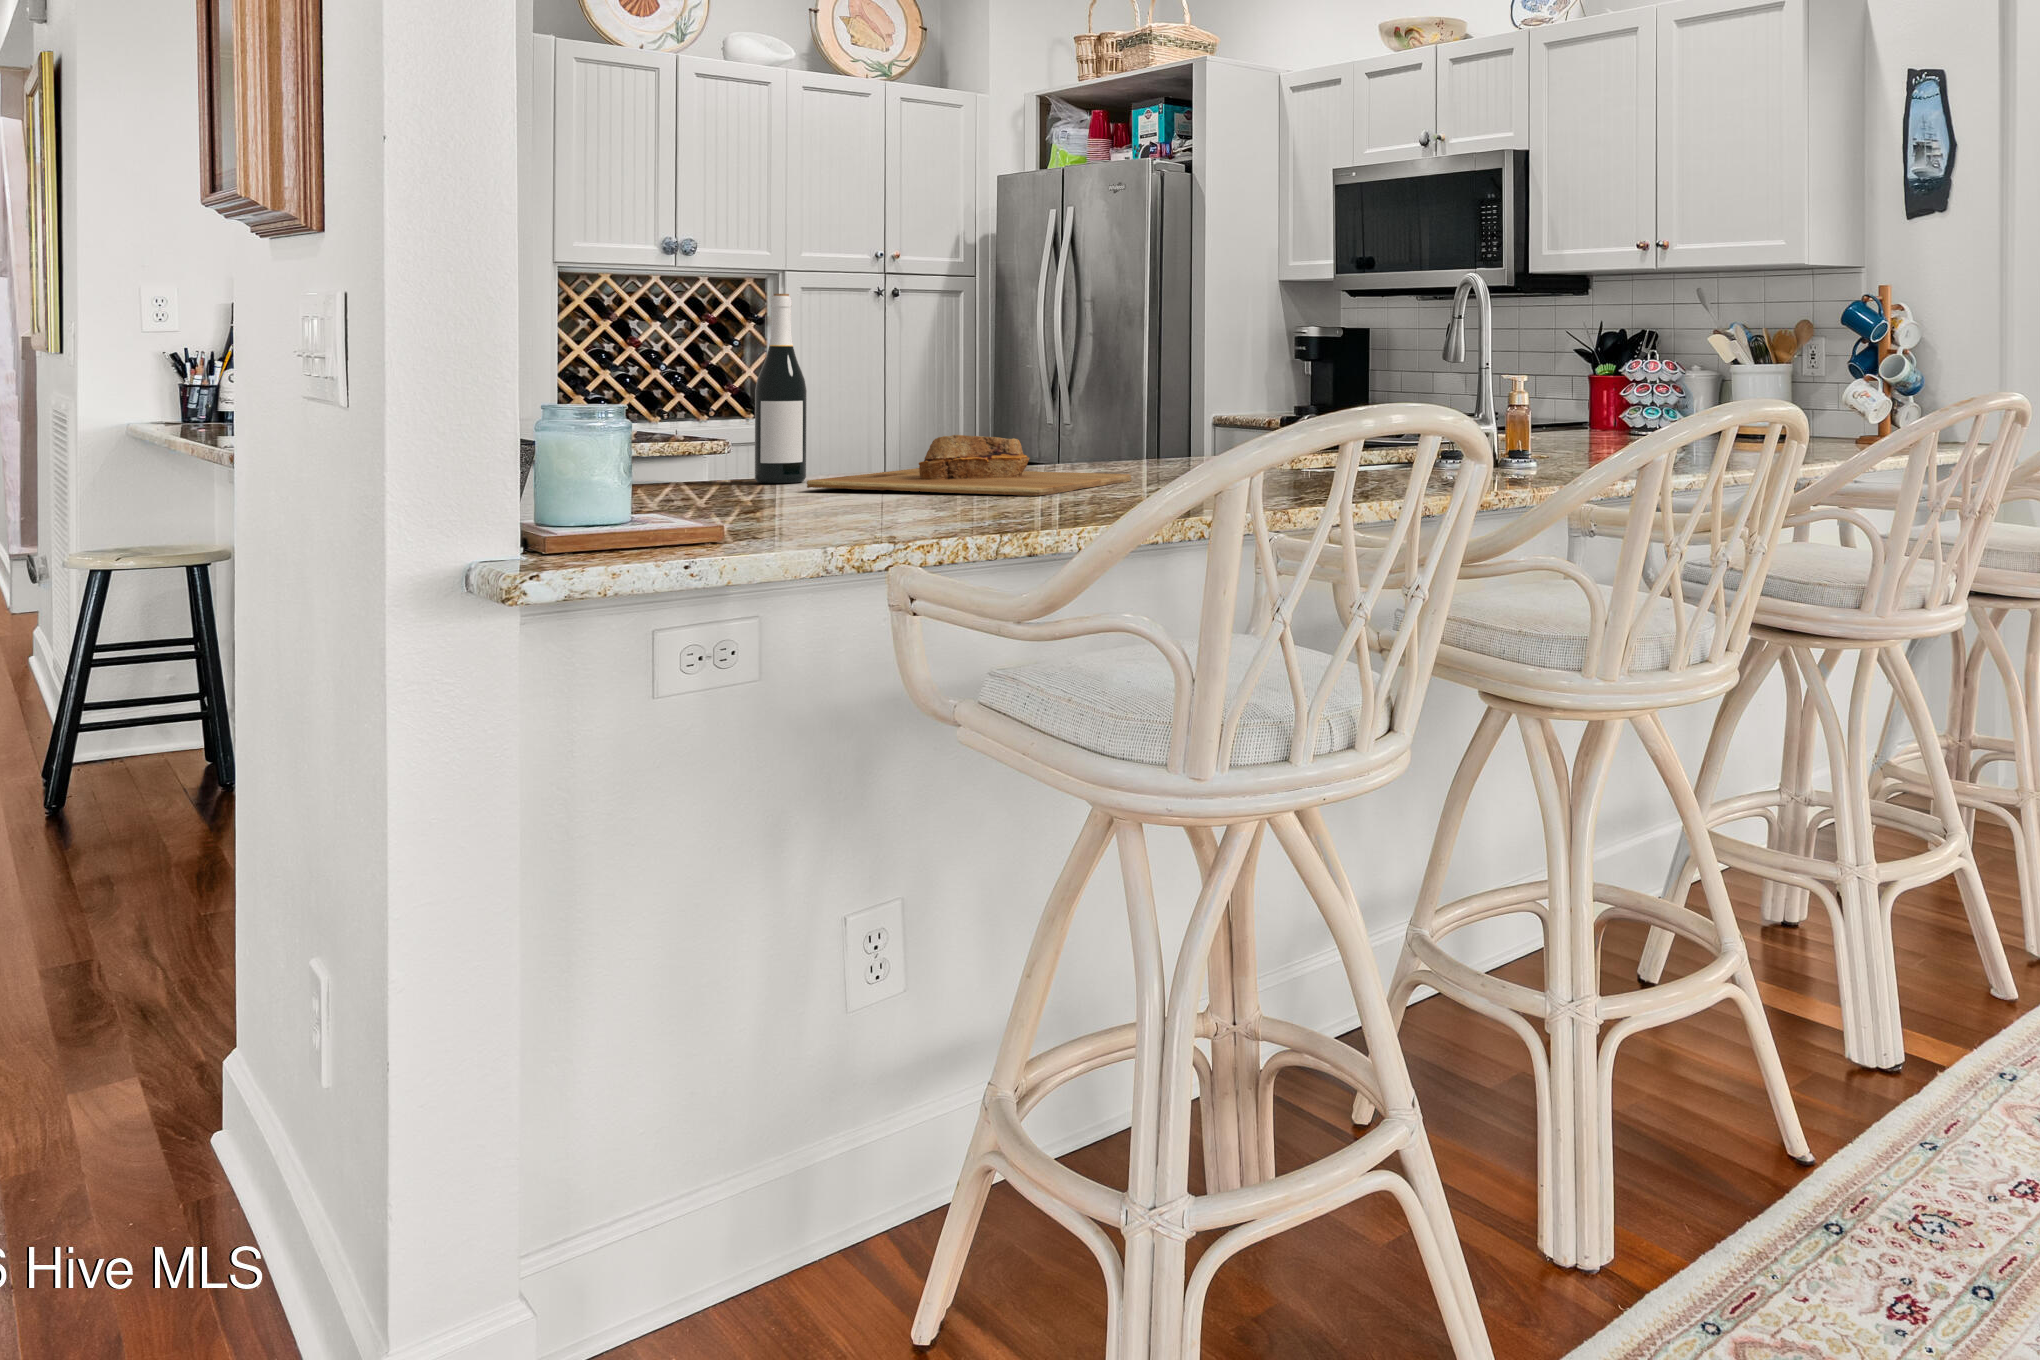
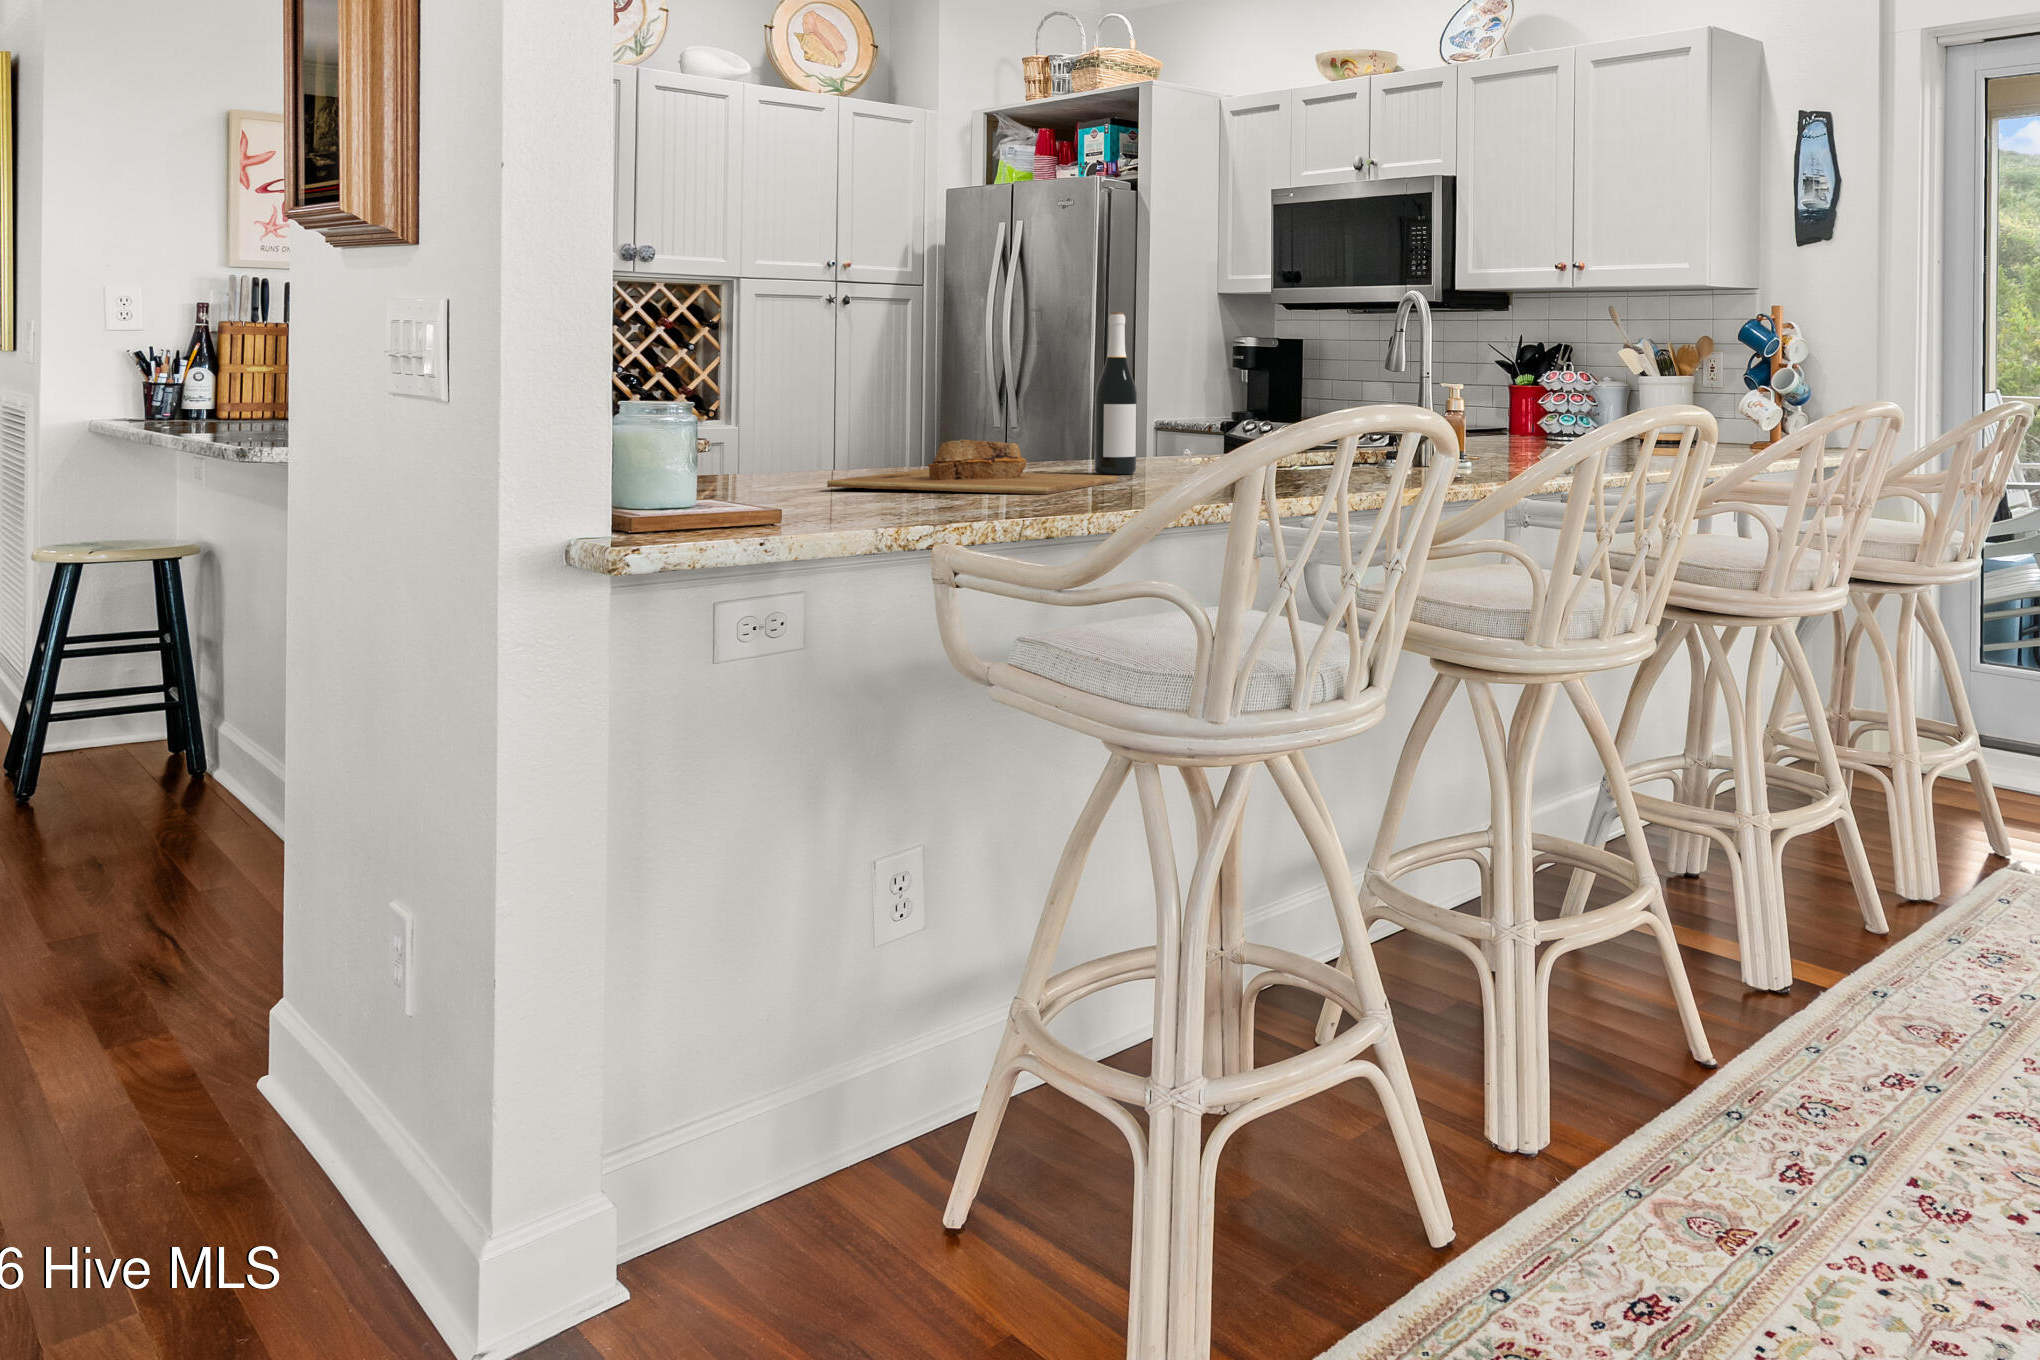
wine bottle: present [755,294,807,483] -> present [1094,312,1137,474]

